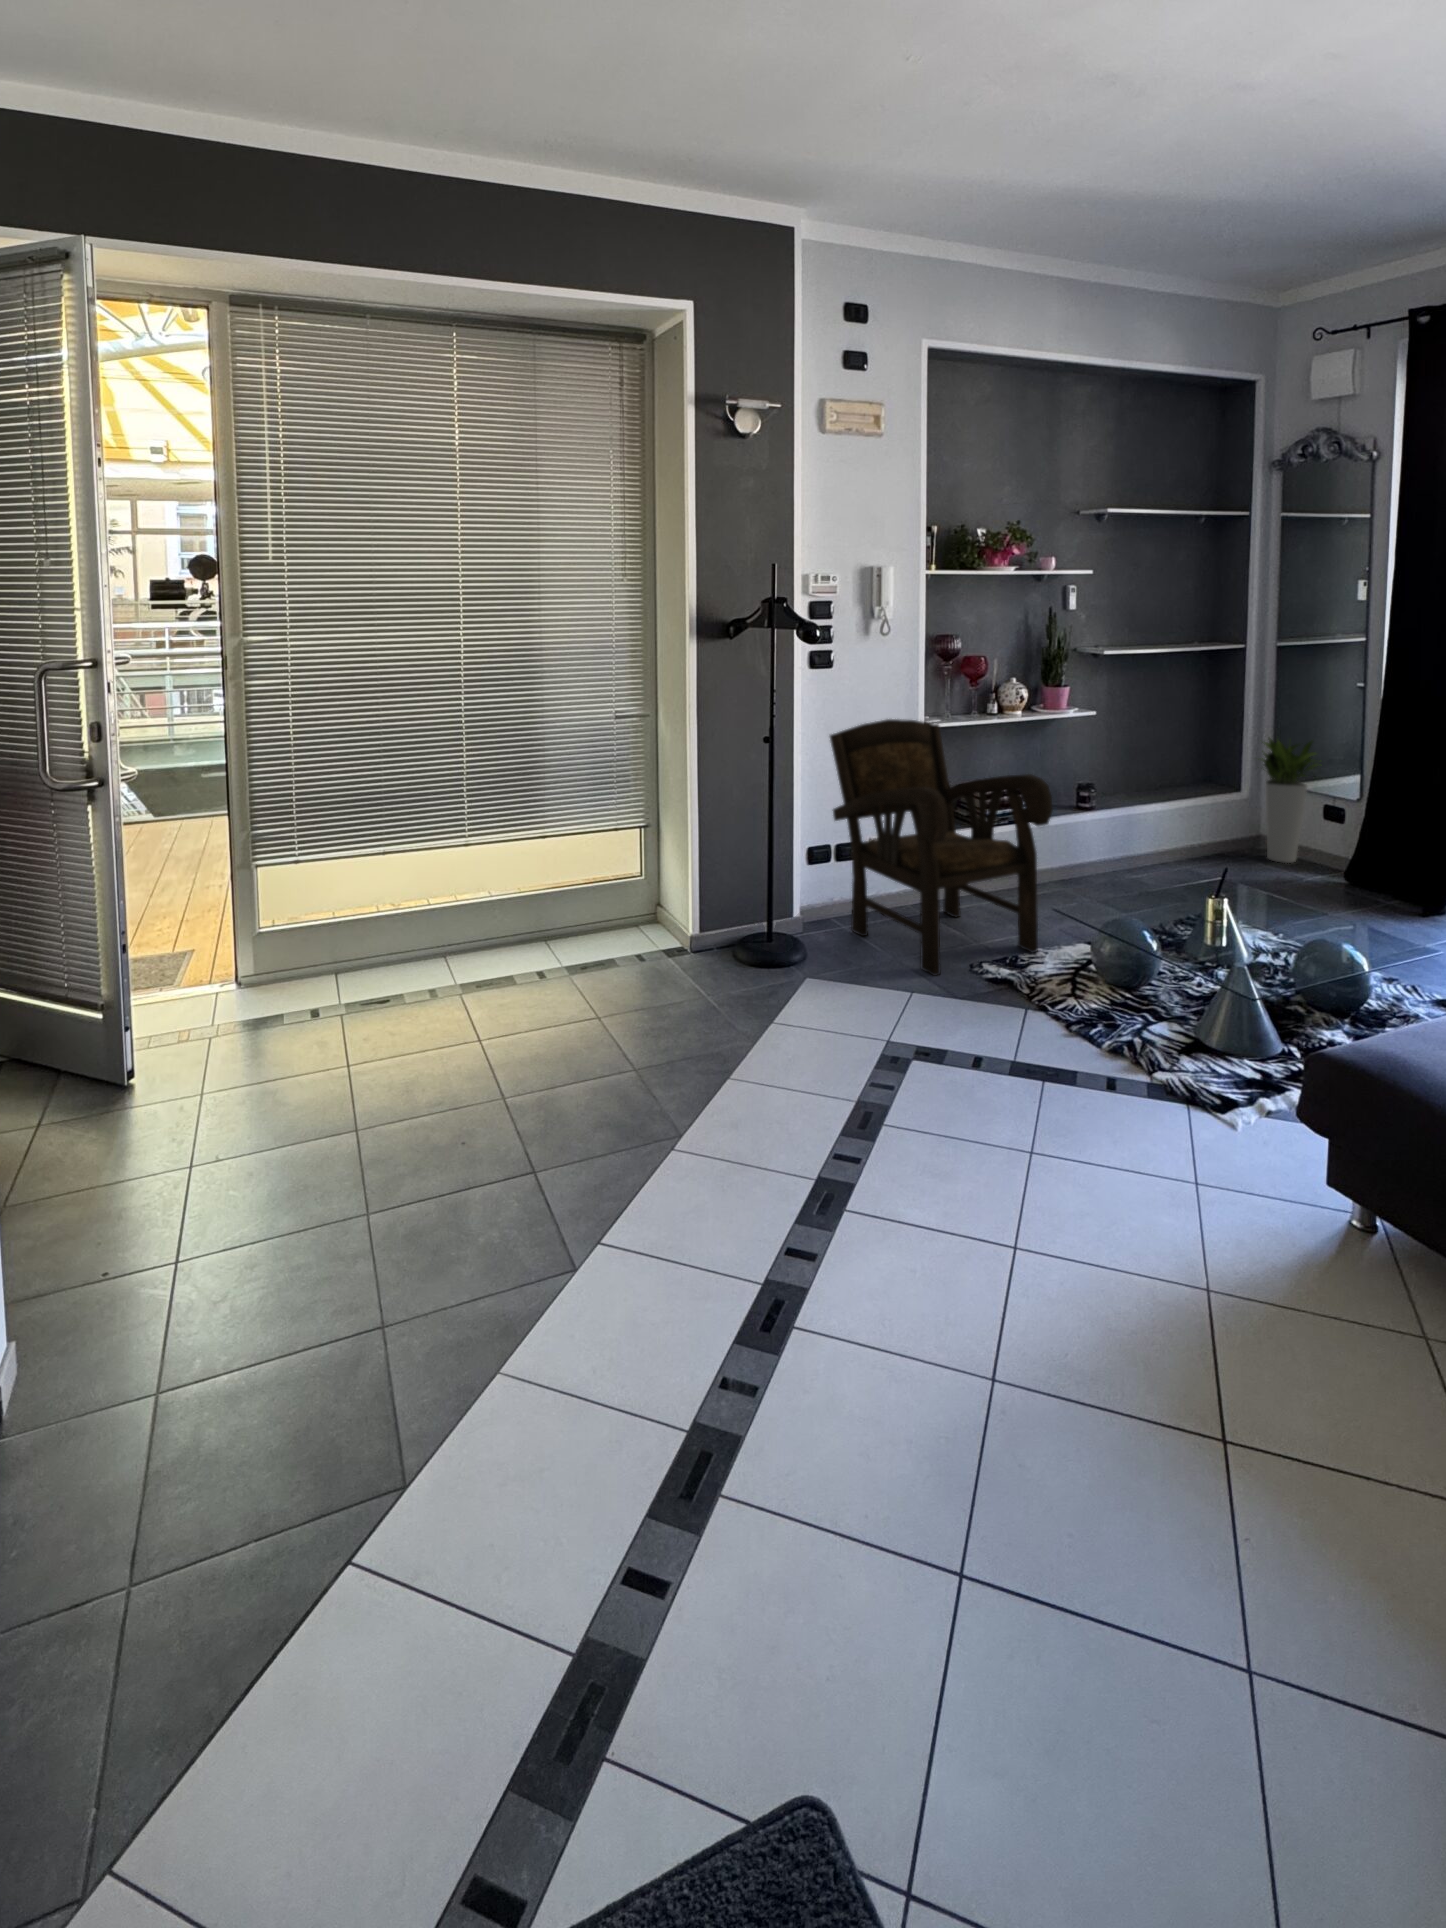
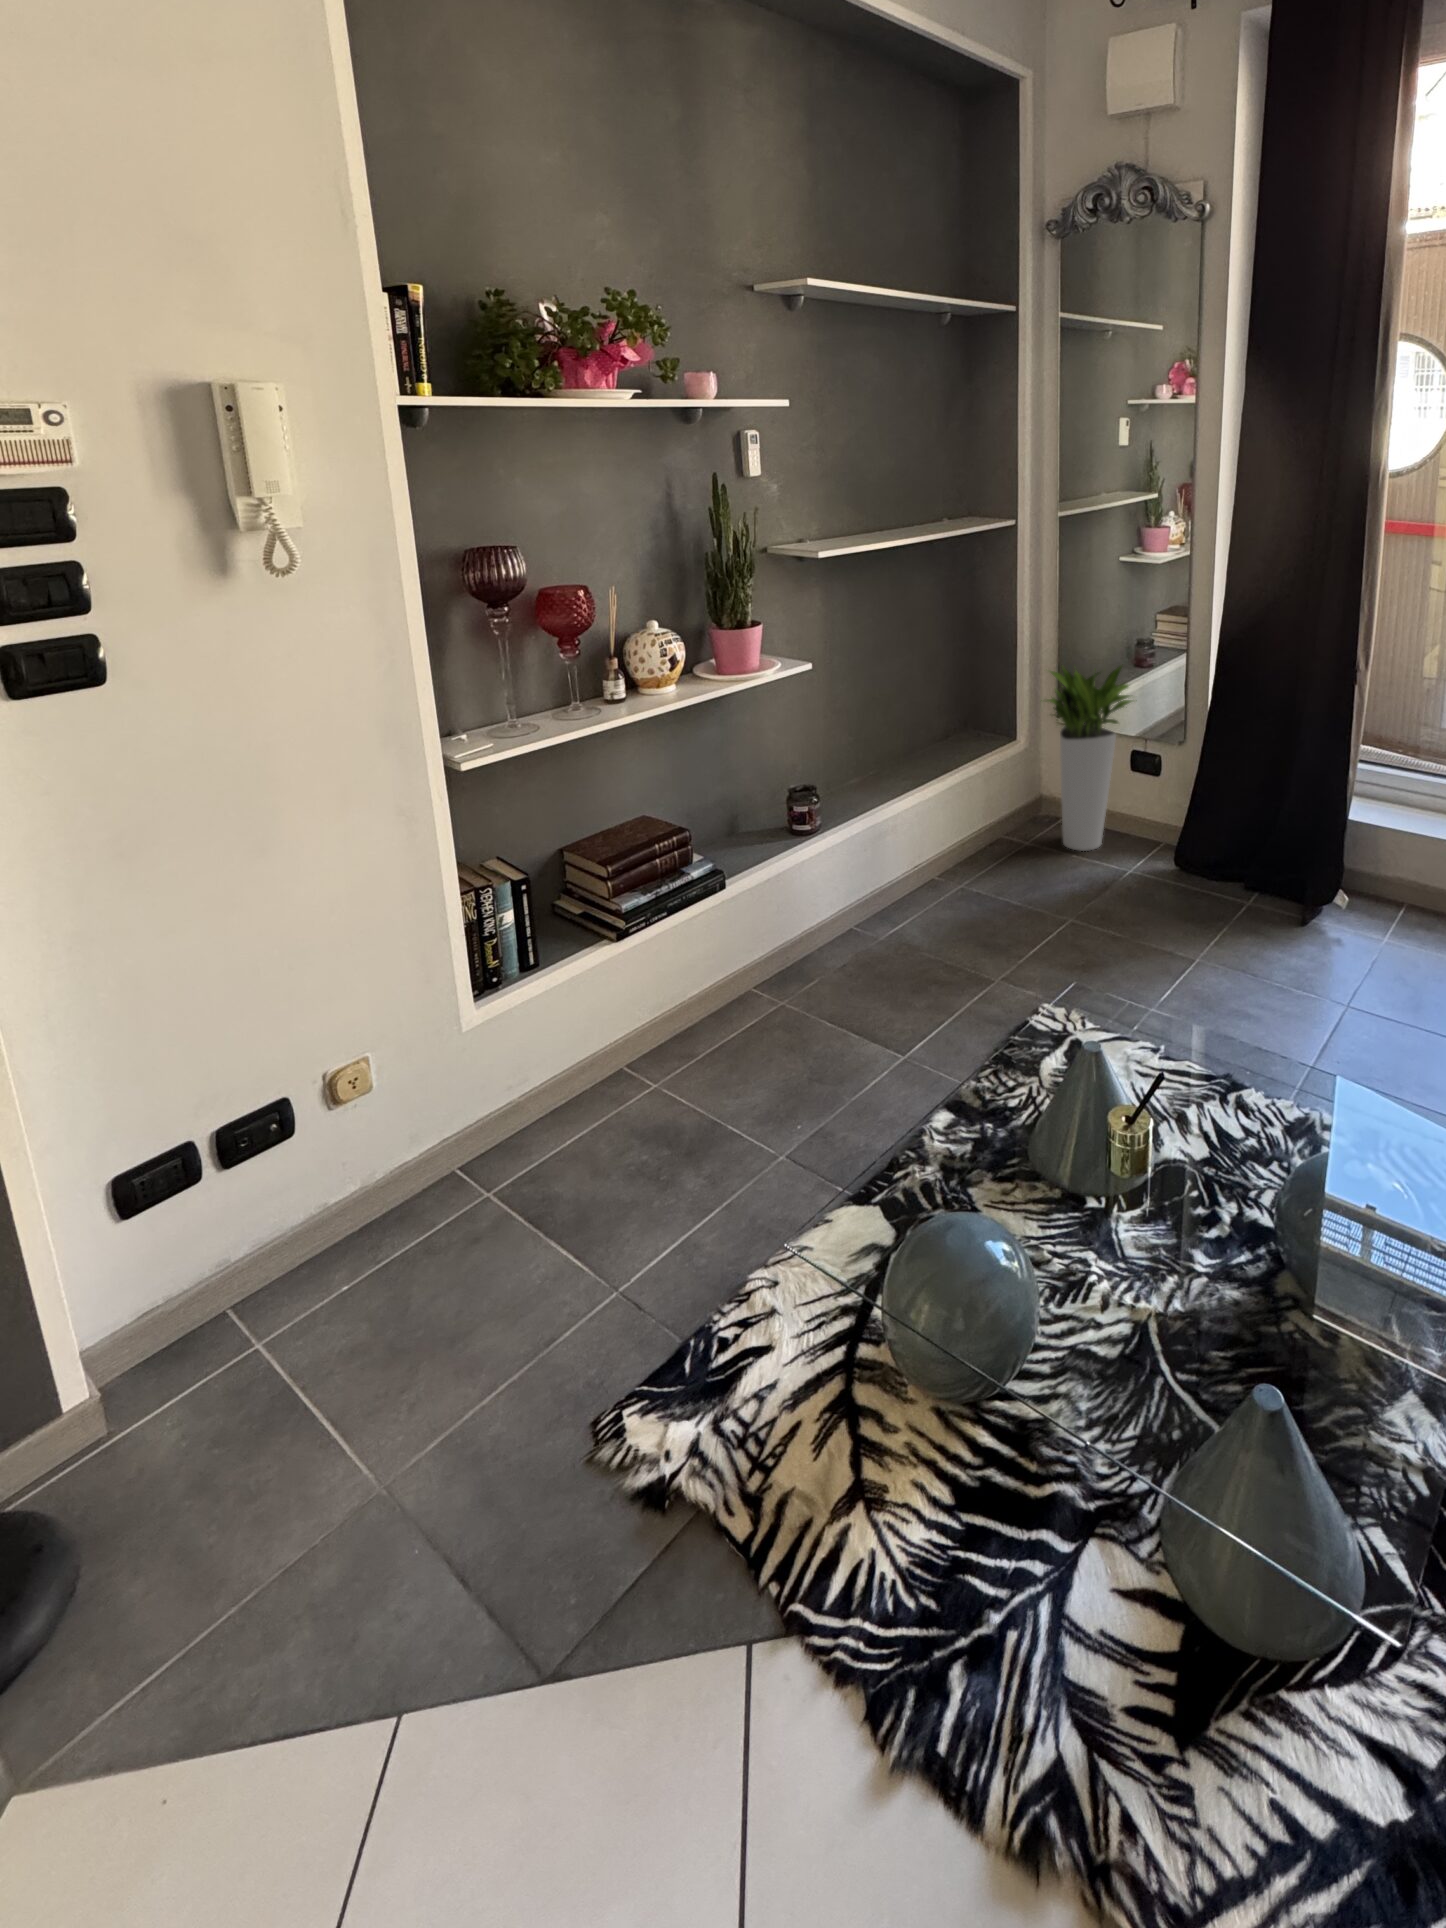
armchair: present [830,719,1053,976] -> none [111,771,763,1580]

